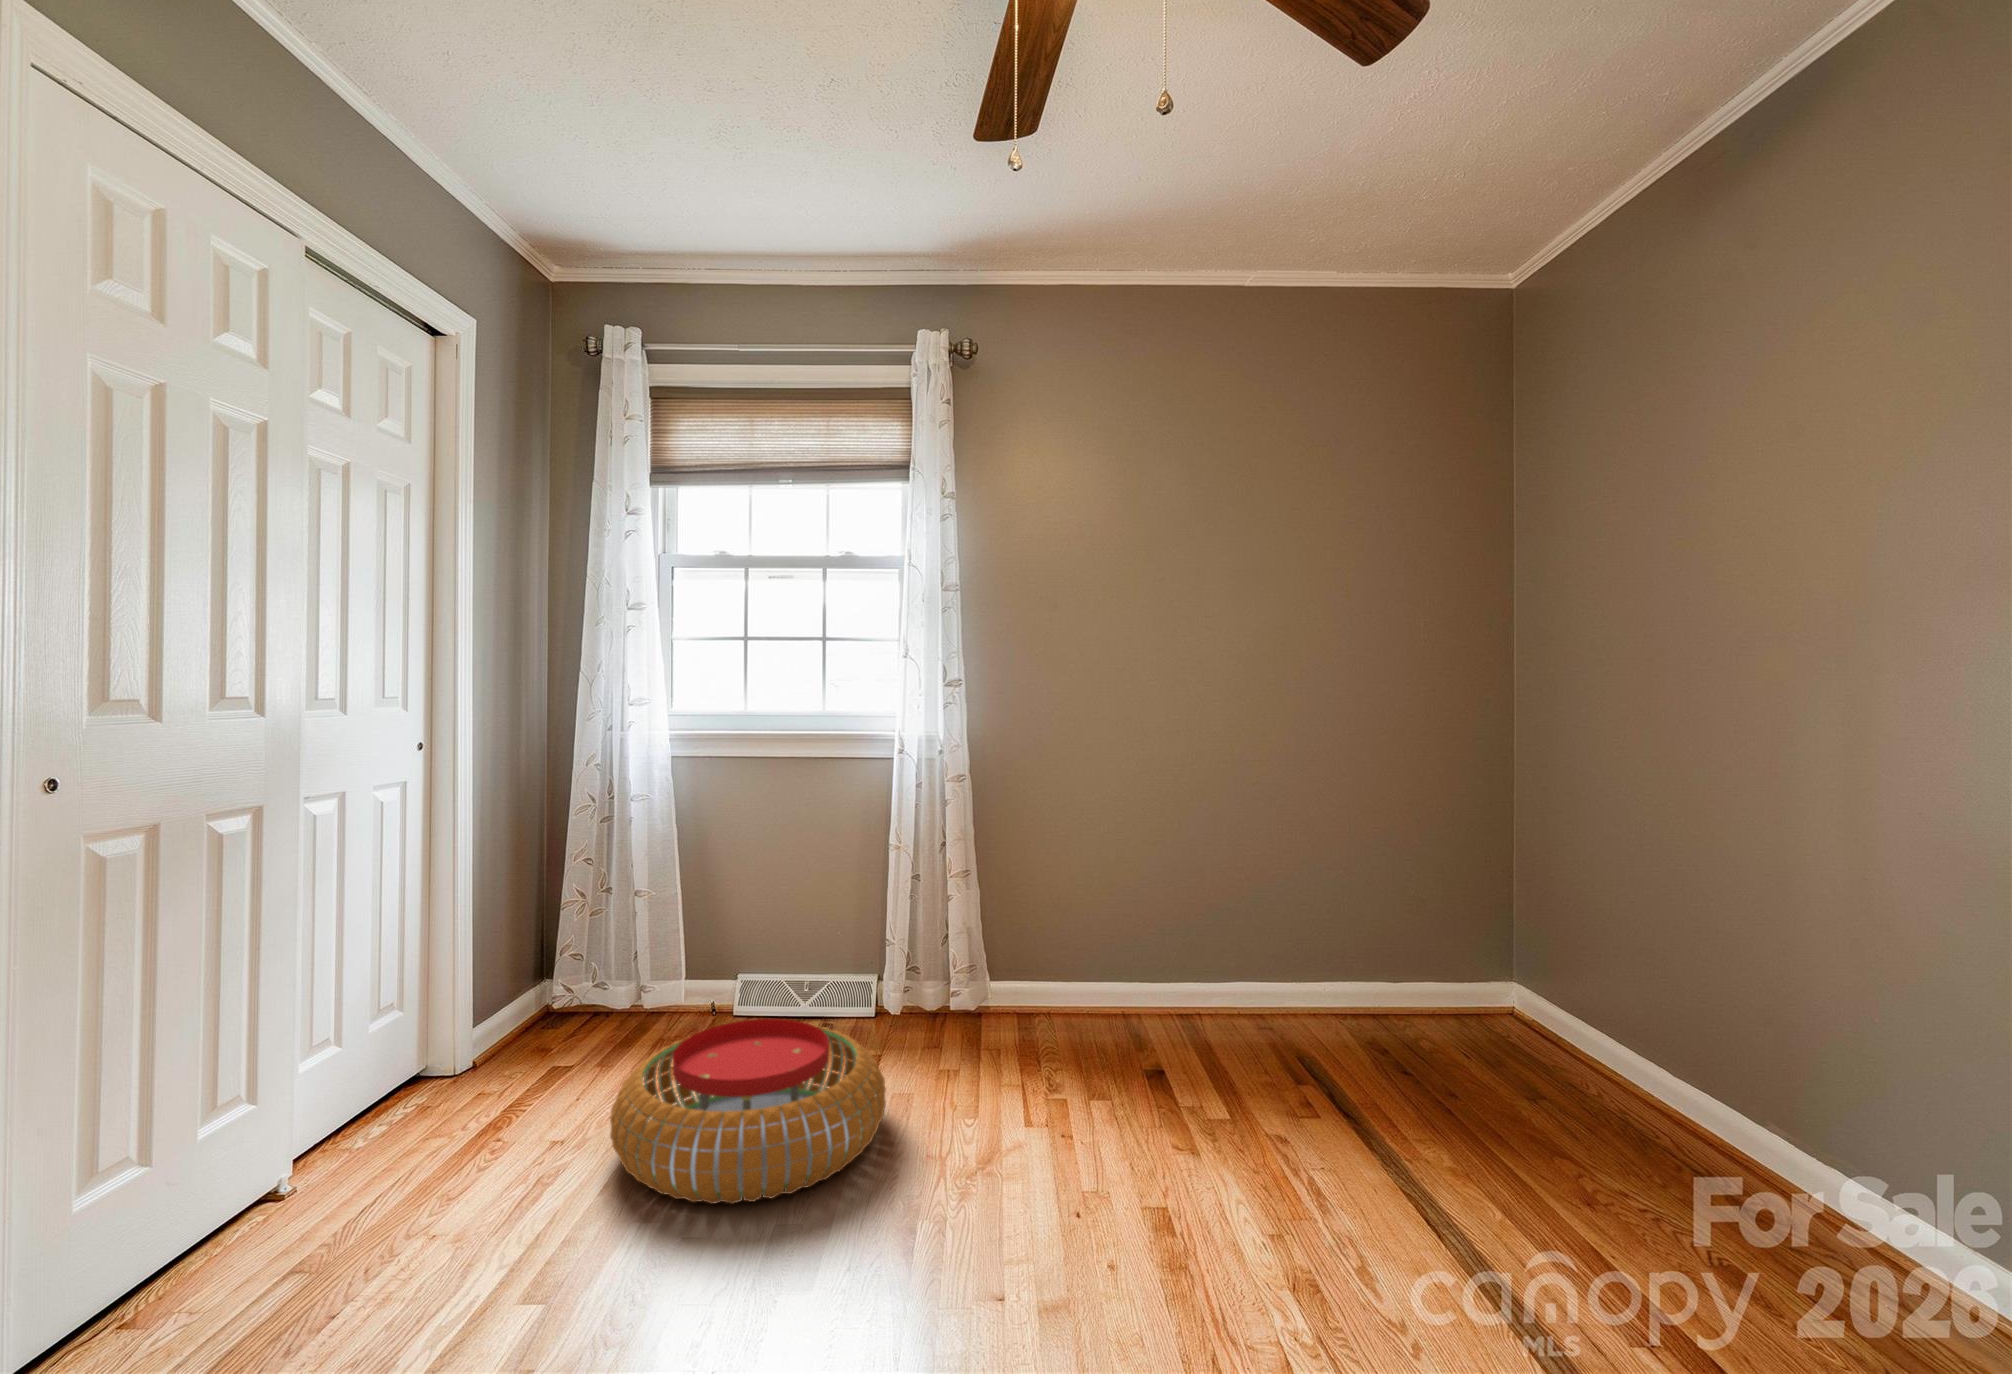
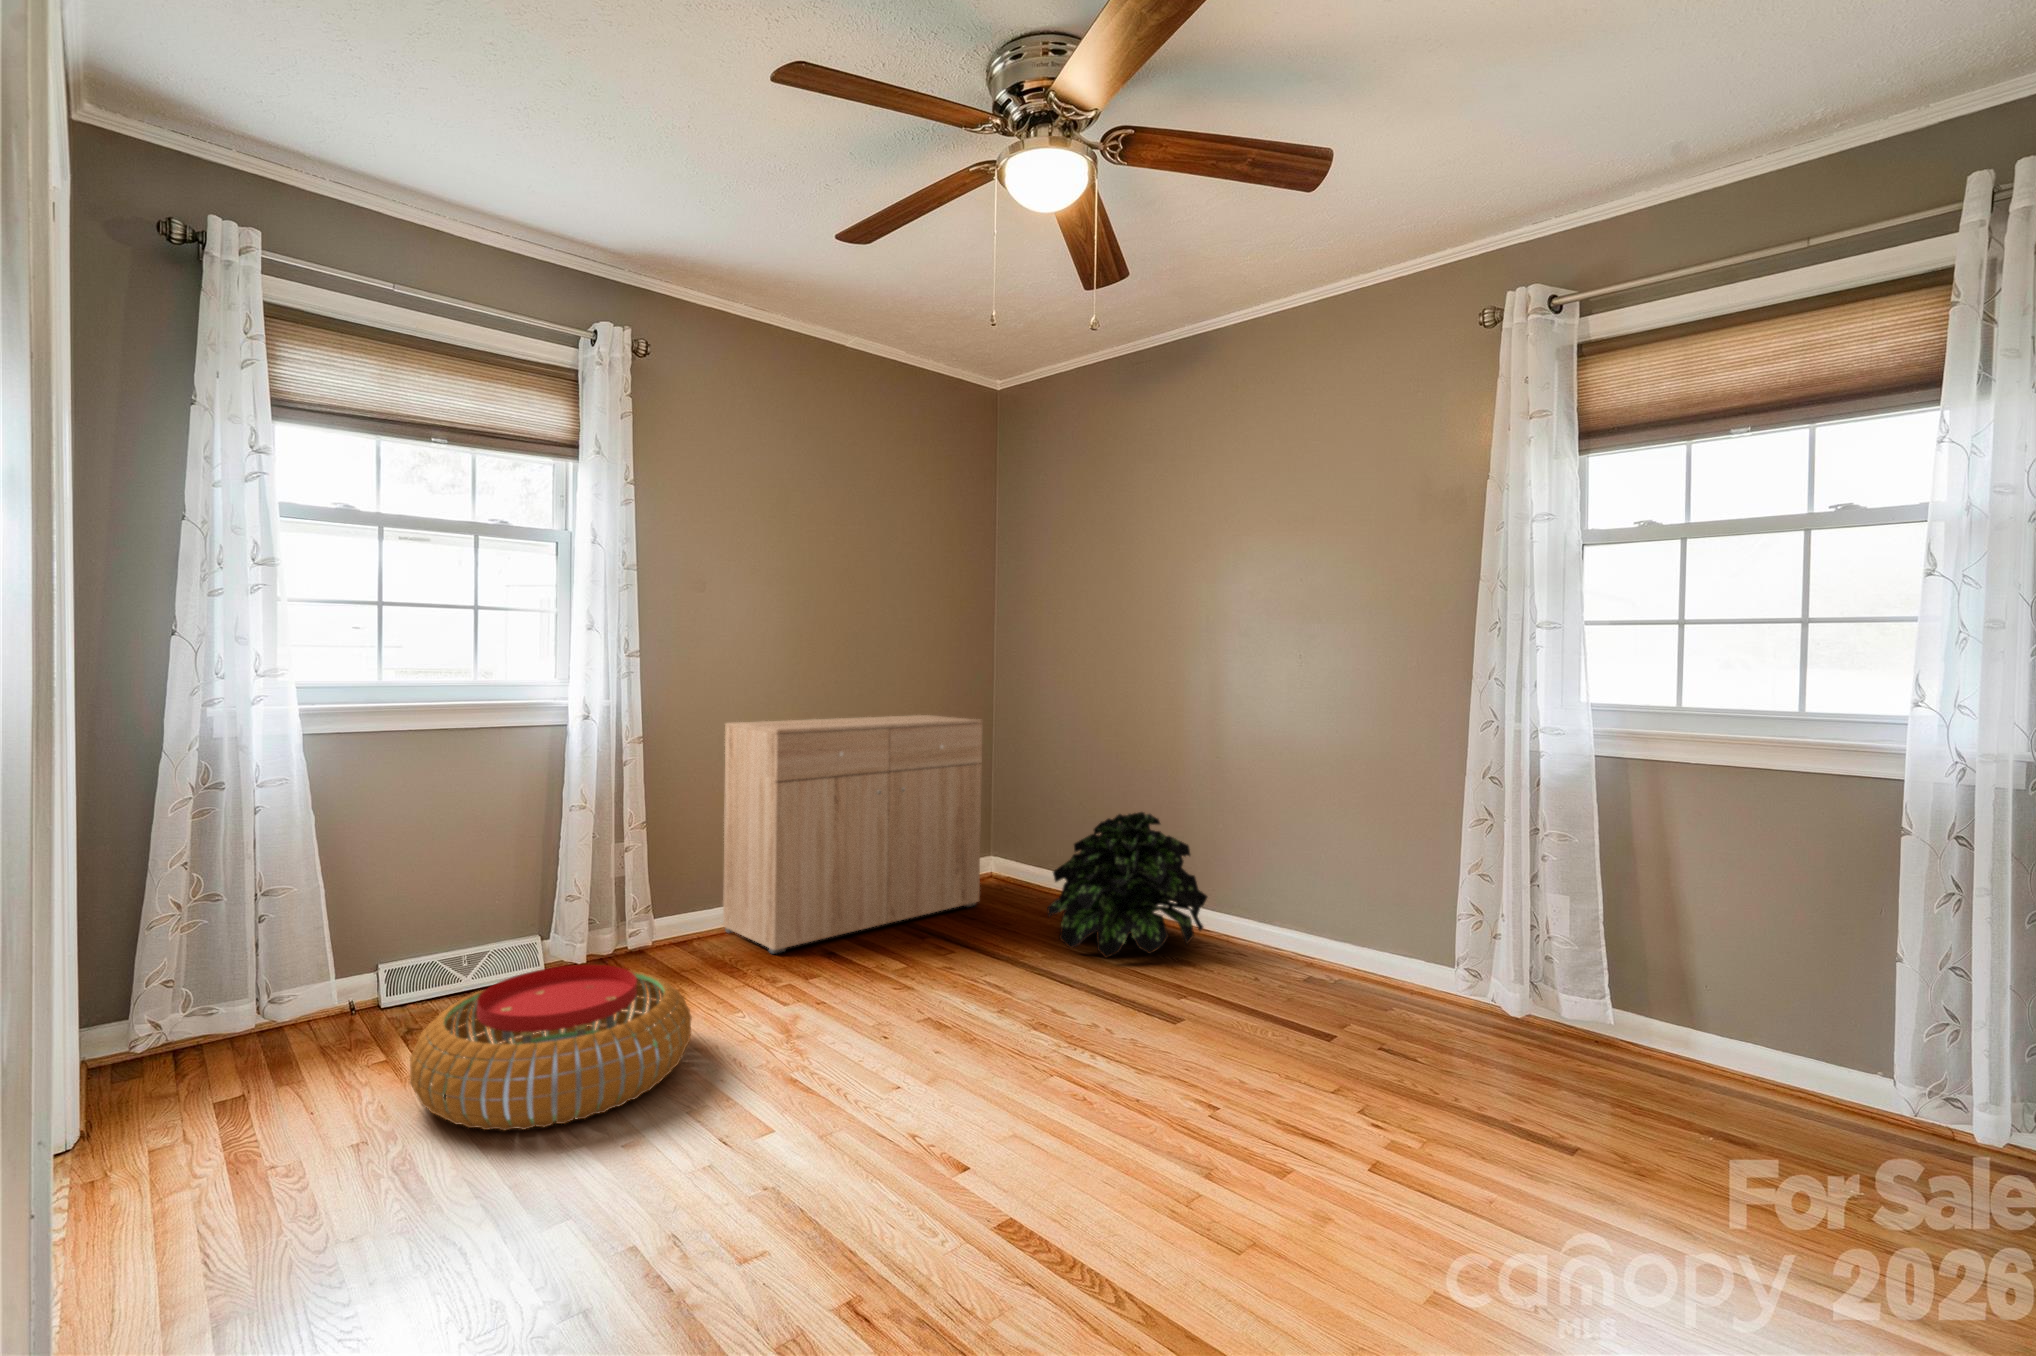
dresser: none [1072,758,1426,1050] -> present [723,715,982,954]
potted plant: none [1480,955,1839,1240] -> present [1047,812,1207,958]

